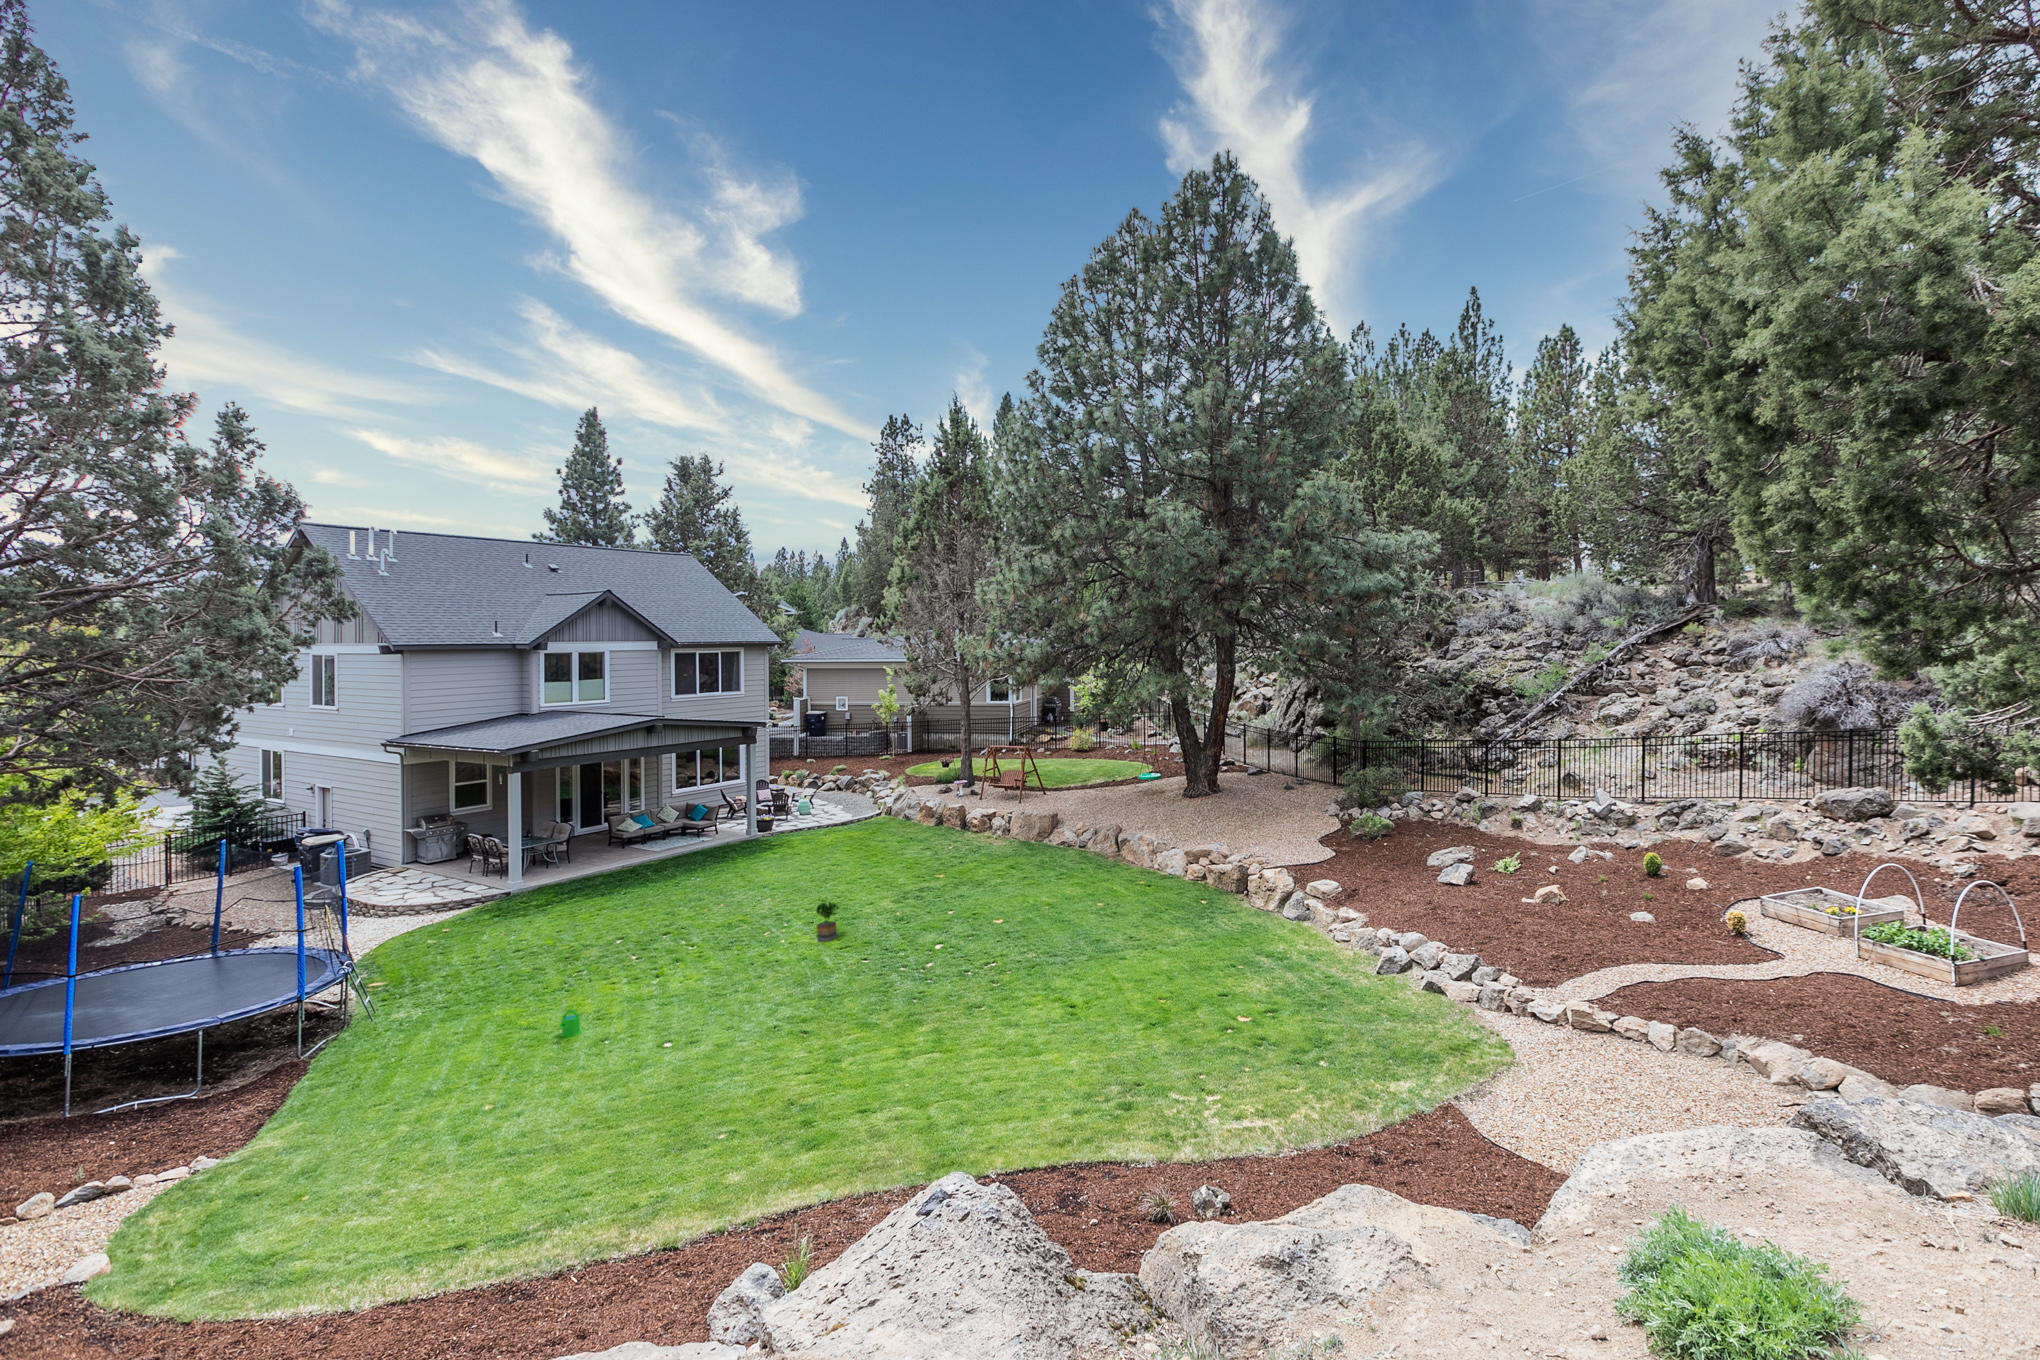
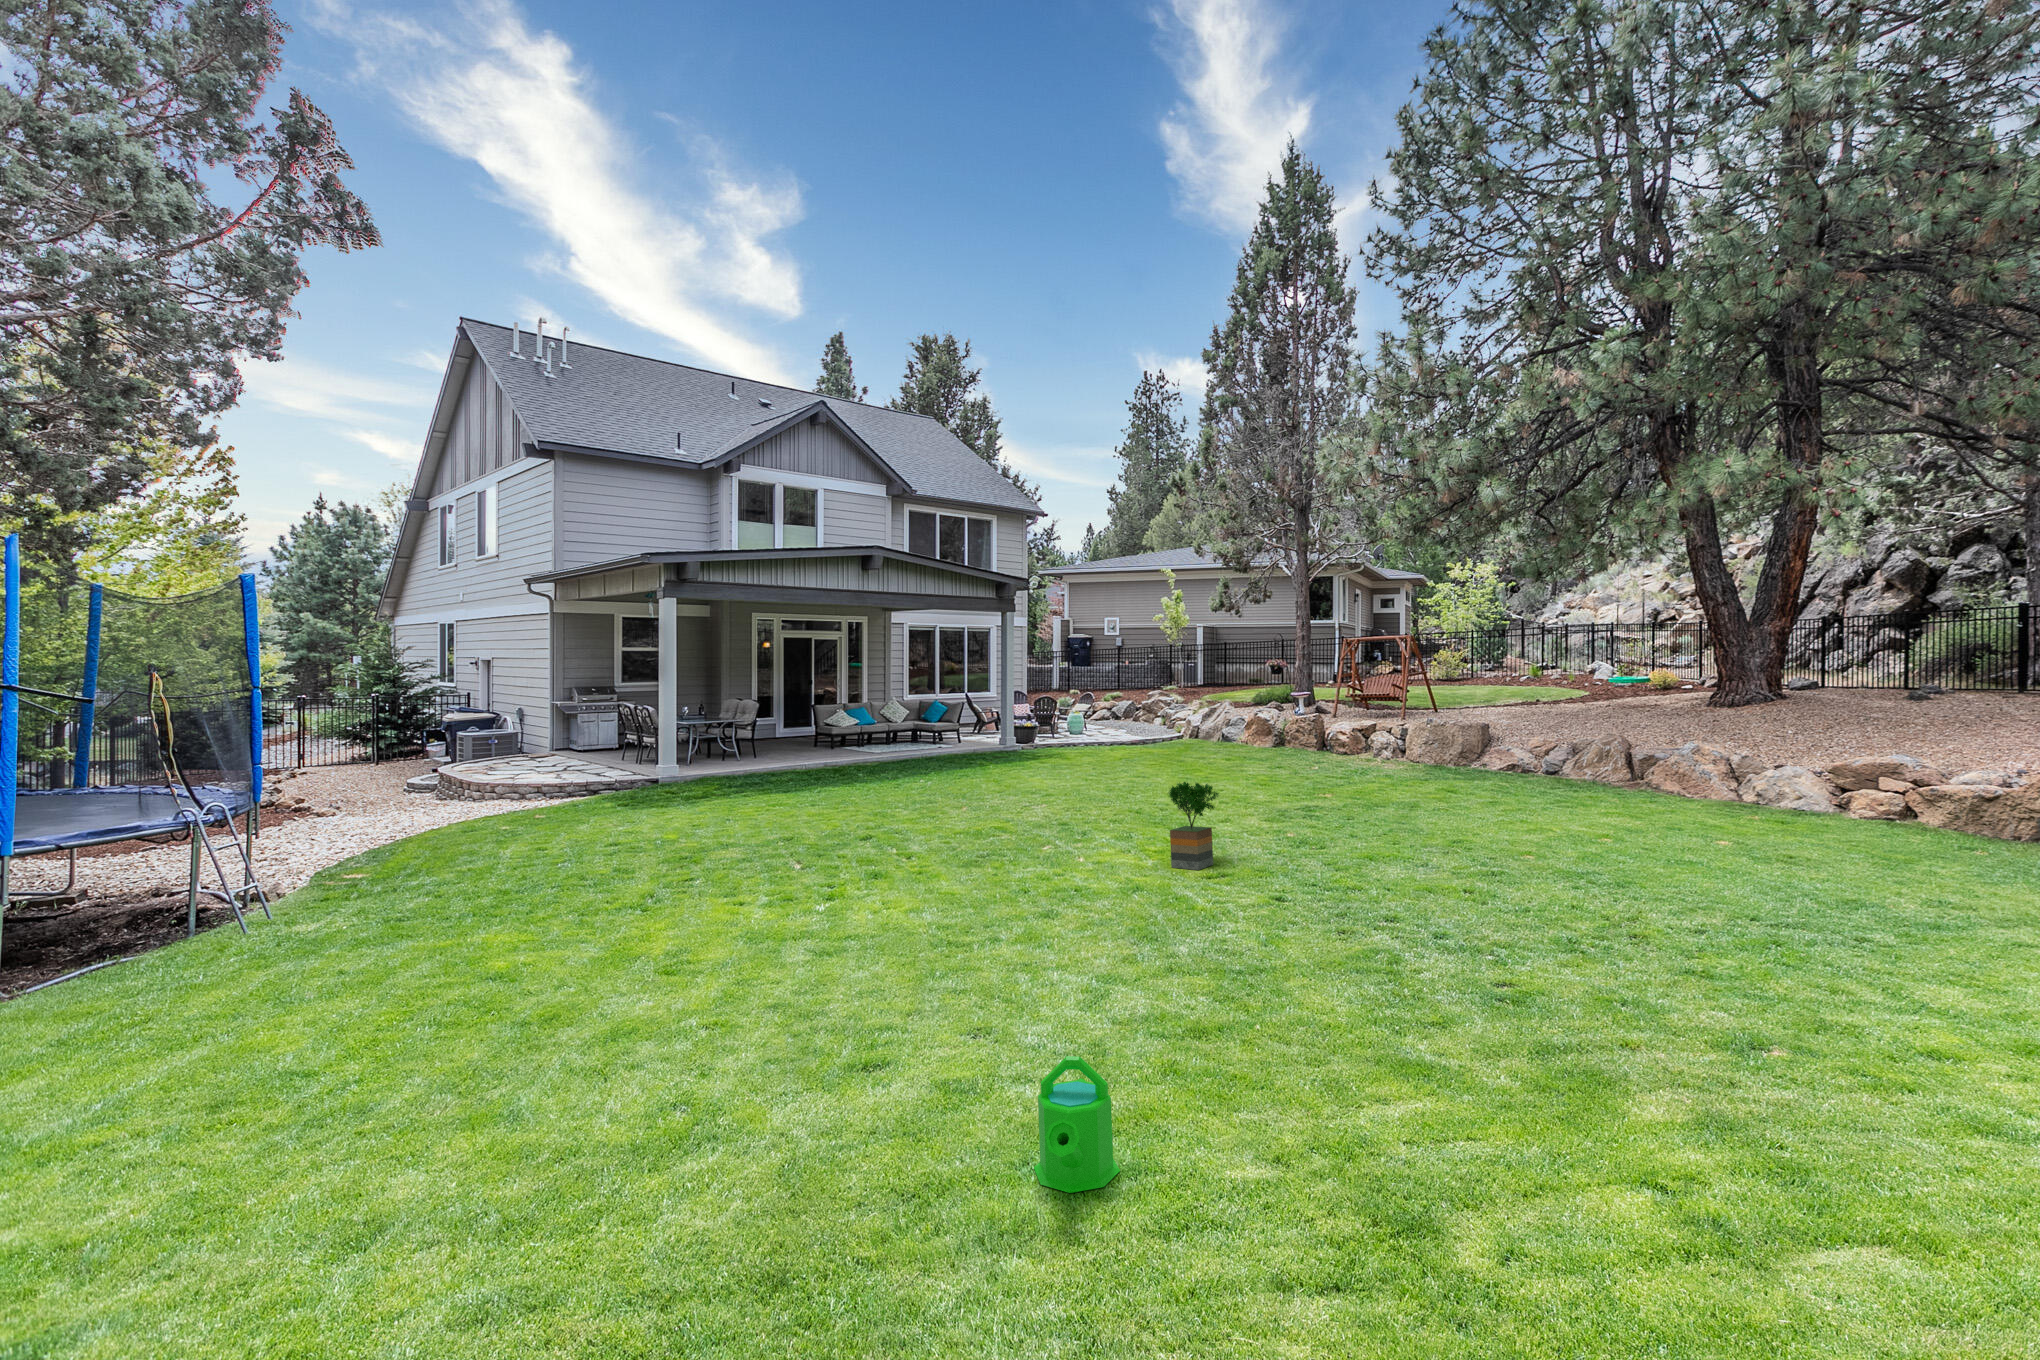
watering can: present [560,1009,581,1037] -> present [1034,1056,1120,1193]

